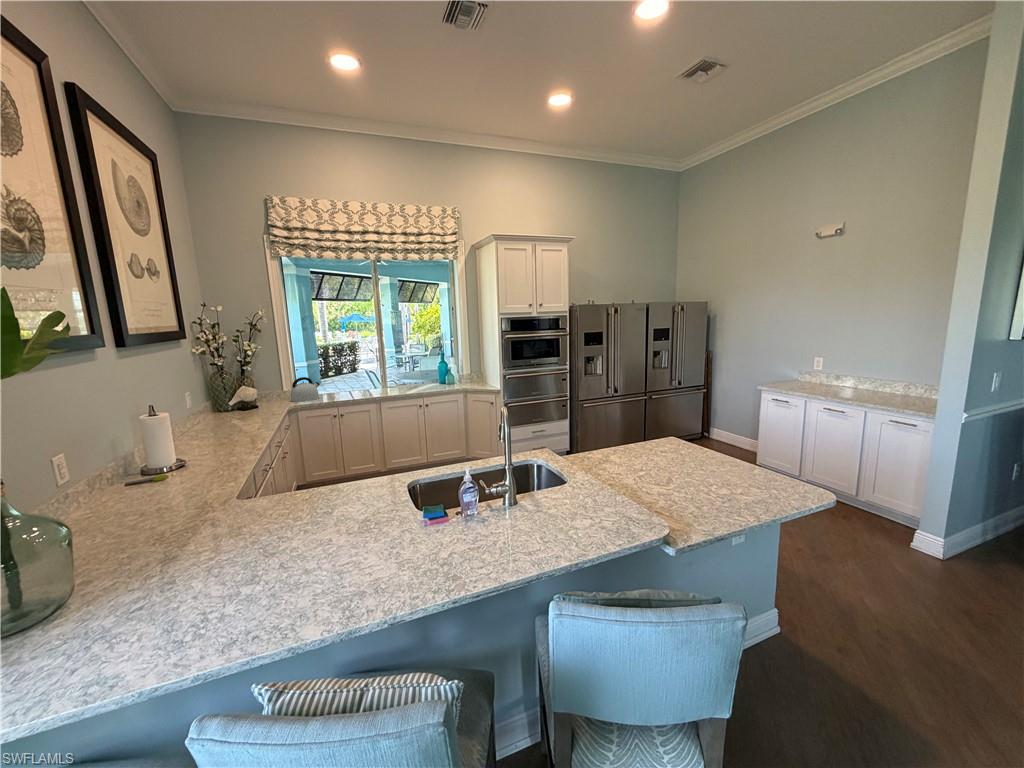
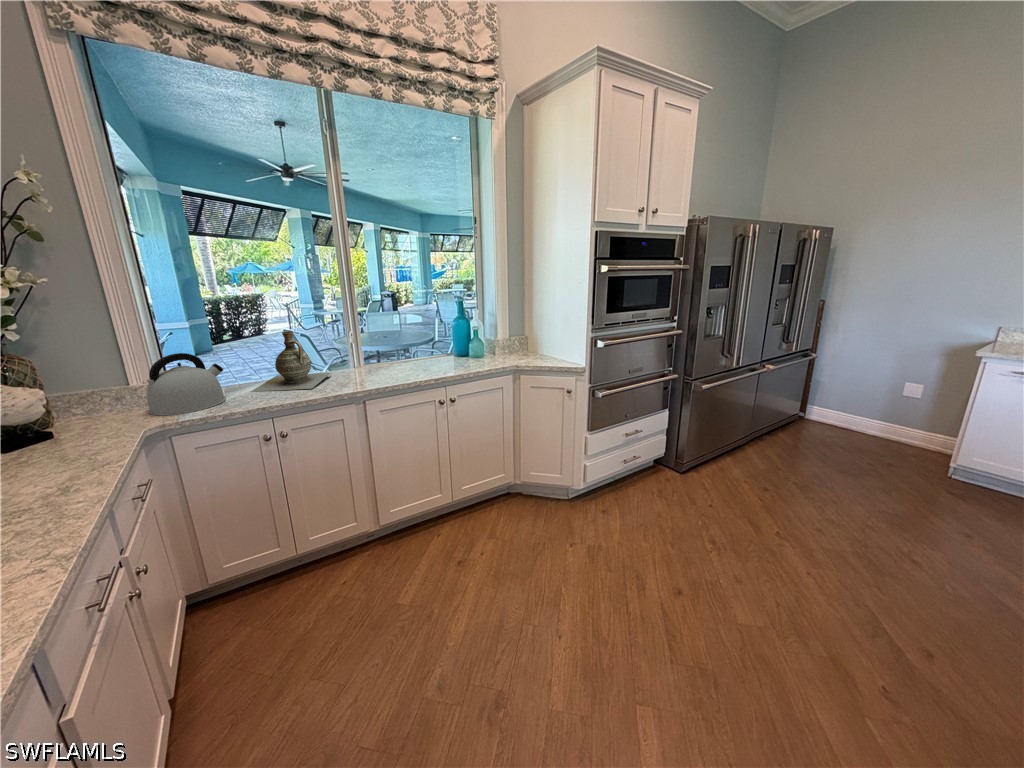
ceramic jug: none [330,369,368,395] -> present [251,331,330,392]

